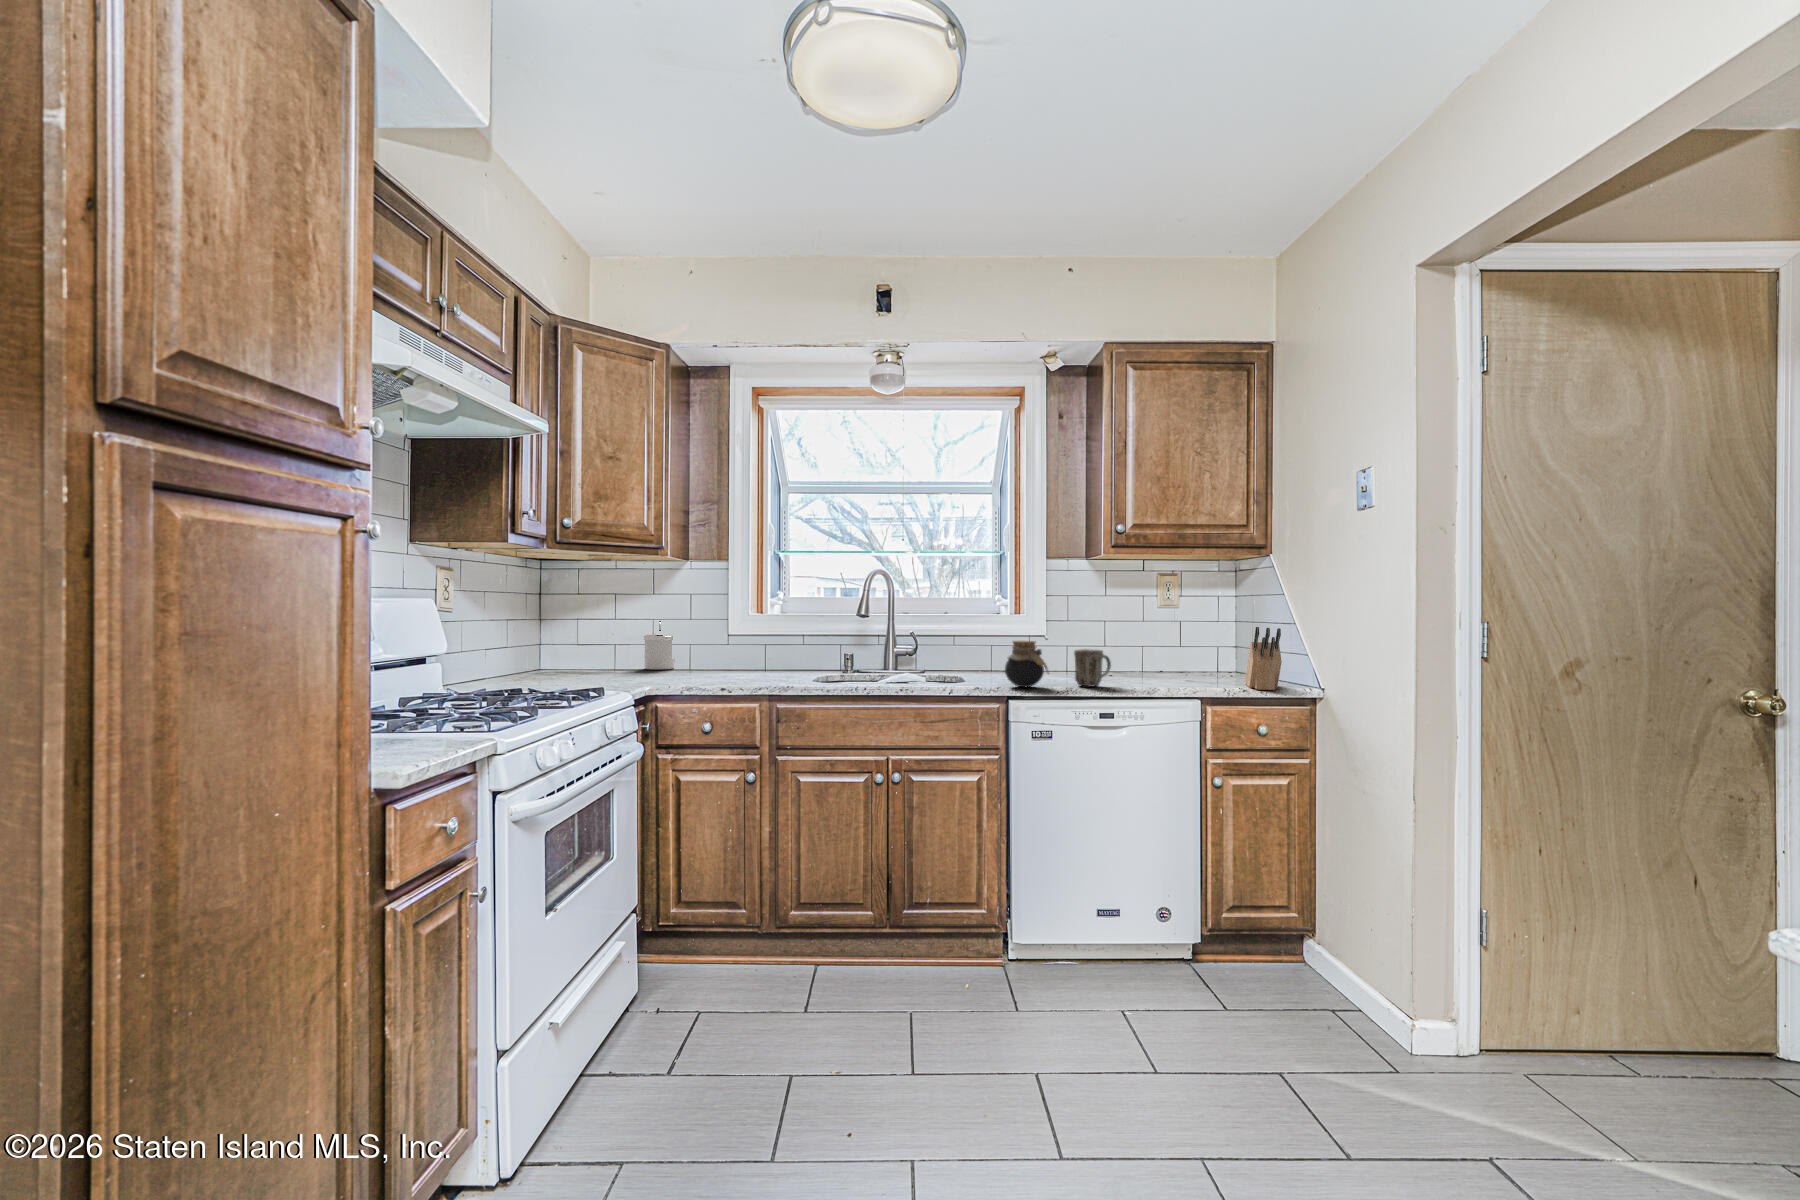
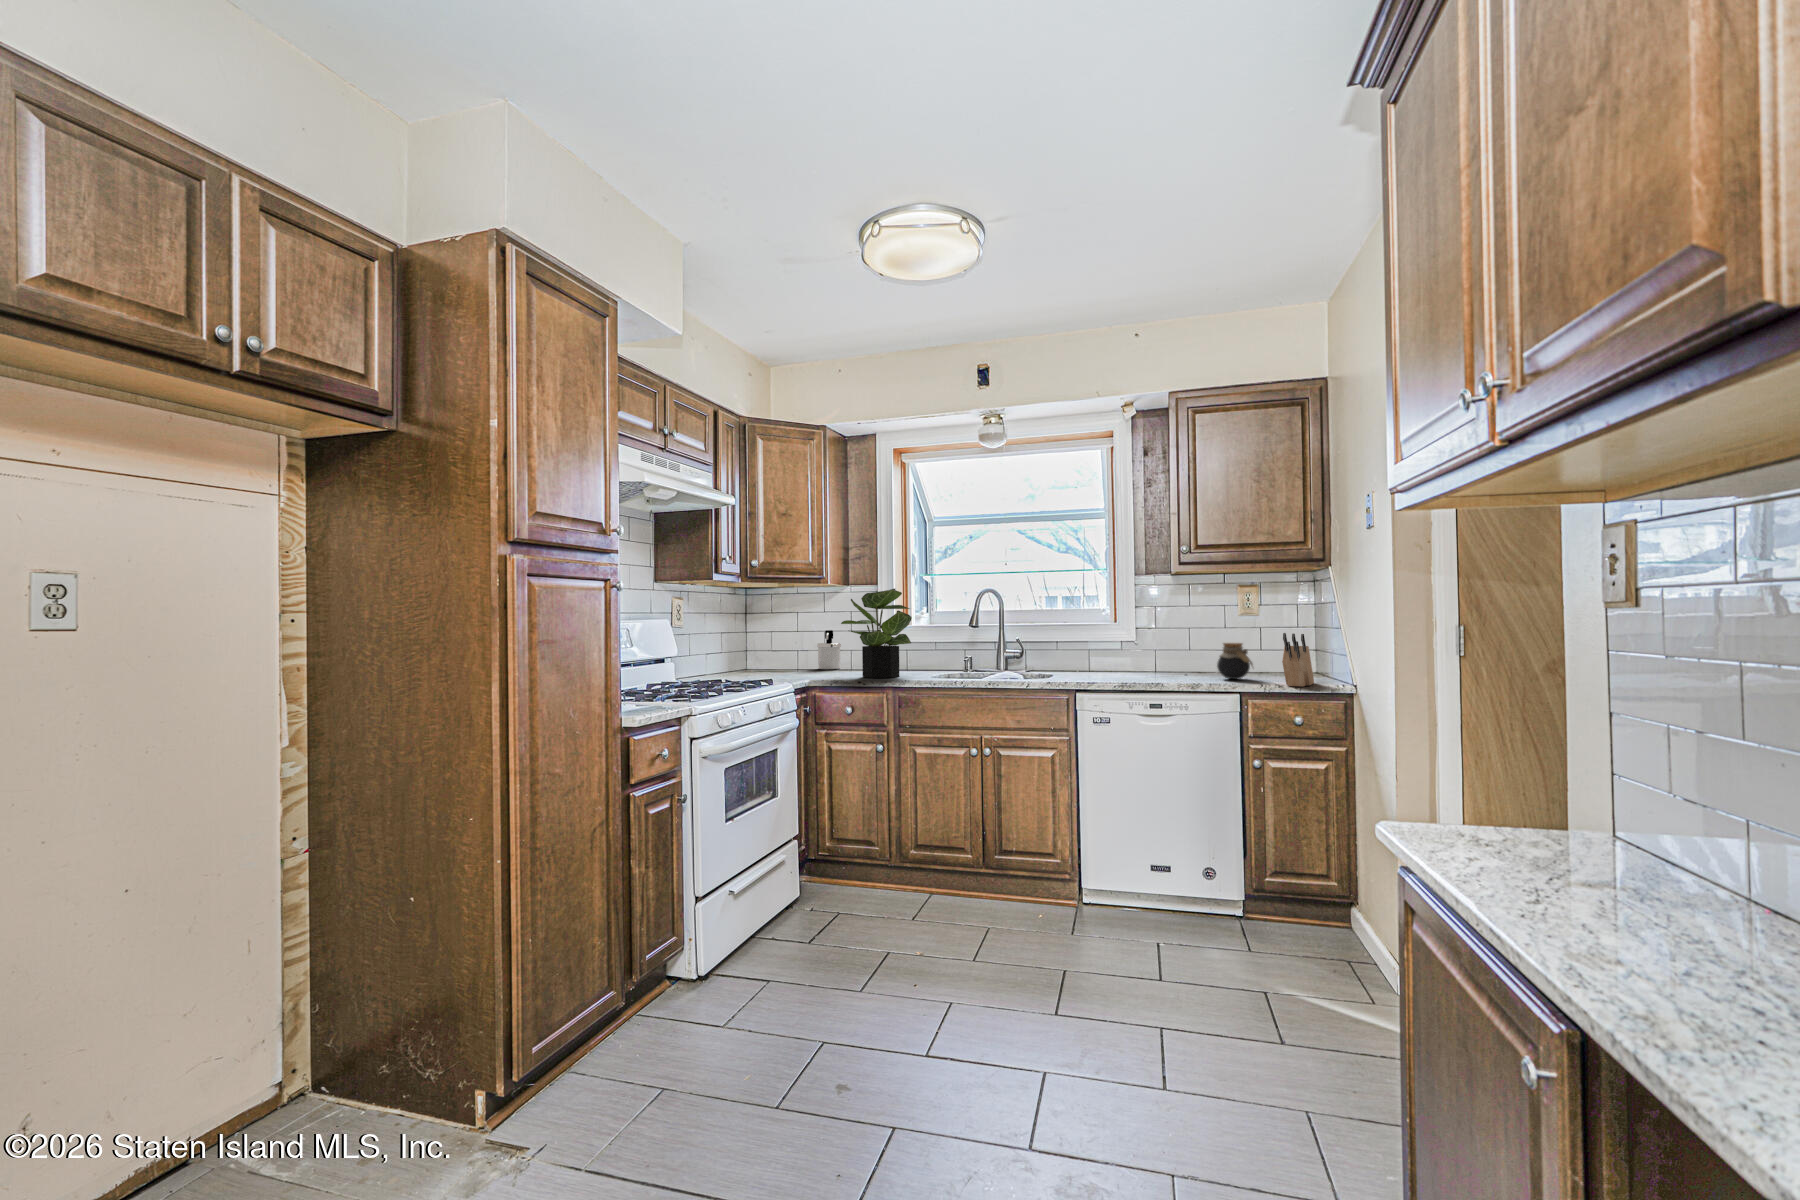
potted plant: none [684,563,786,682] -> present [841,589,912,678]
jar: present [1005,641,1048,687] -> present [1217,643,1253,679]
mug: present [1074,649,1111,687] -> none [1133,653,1165,683]

